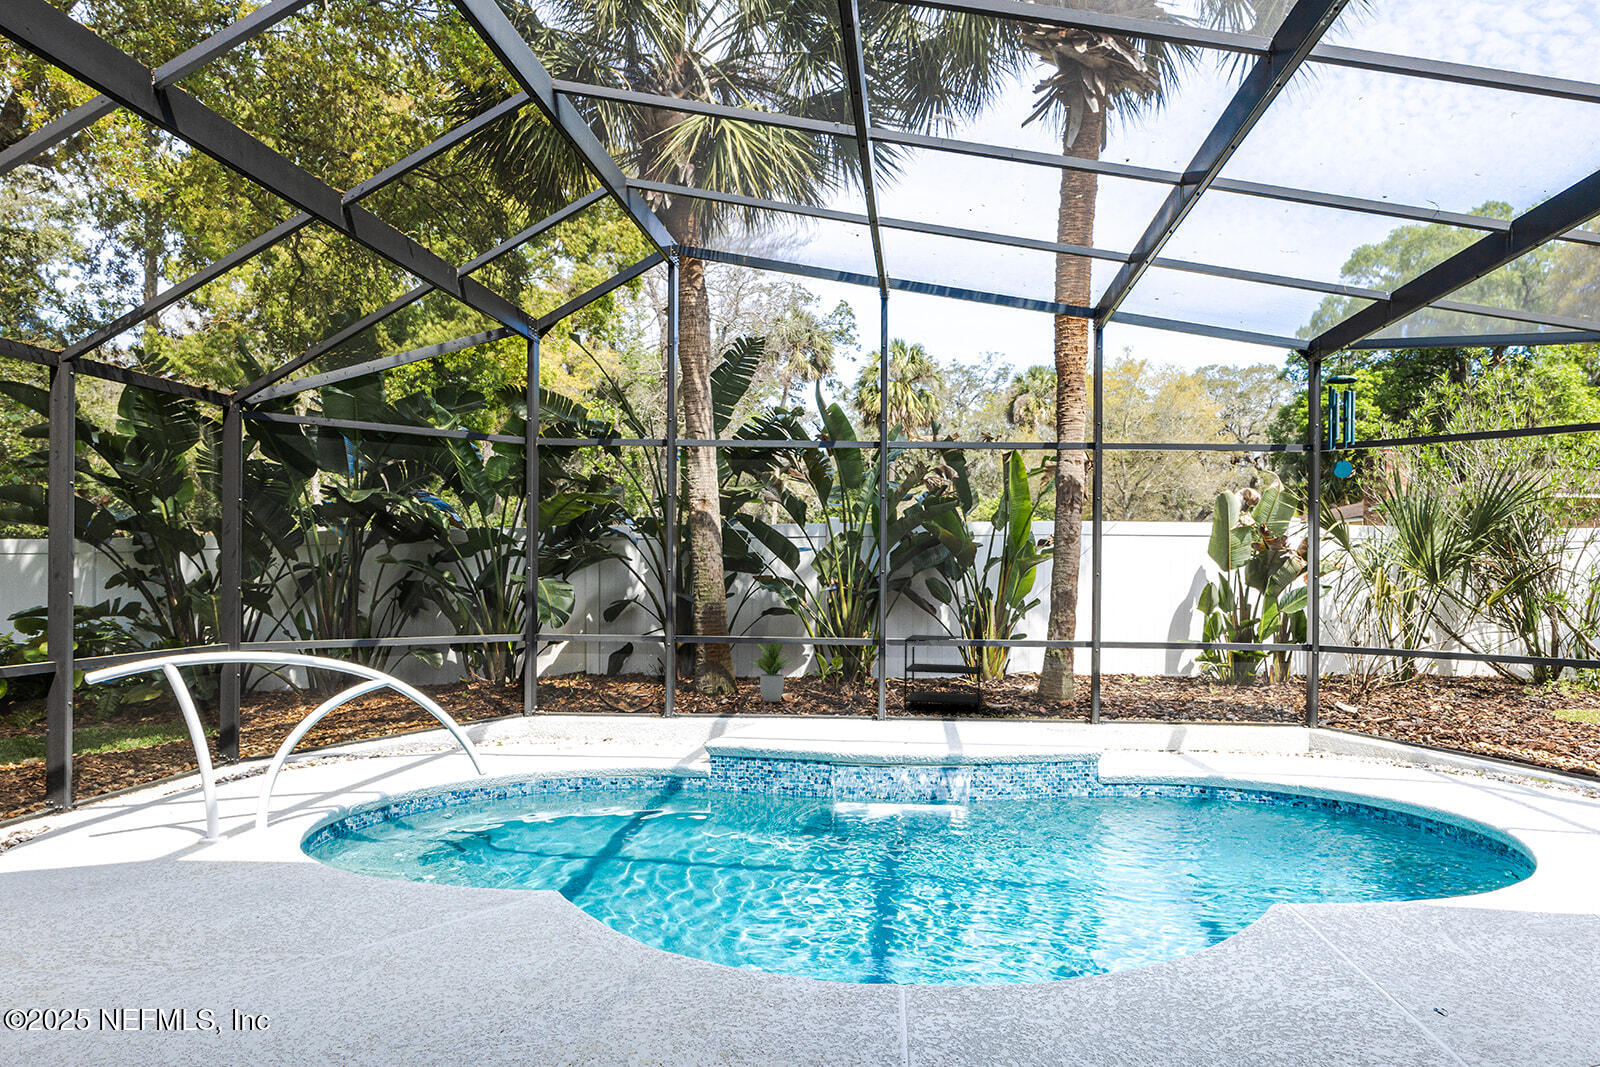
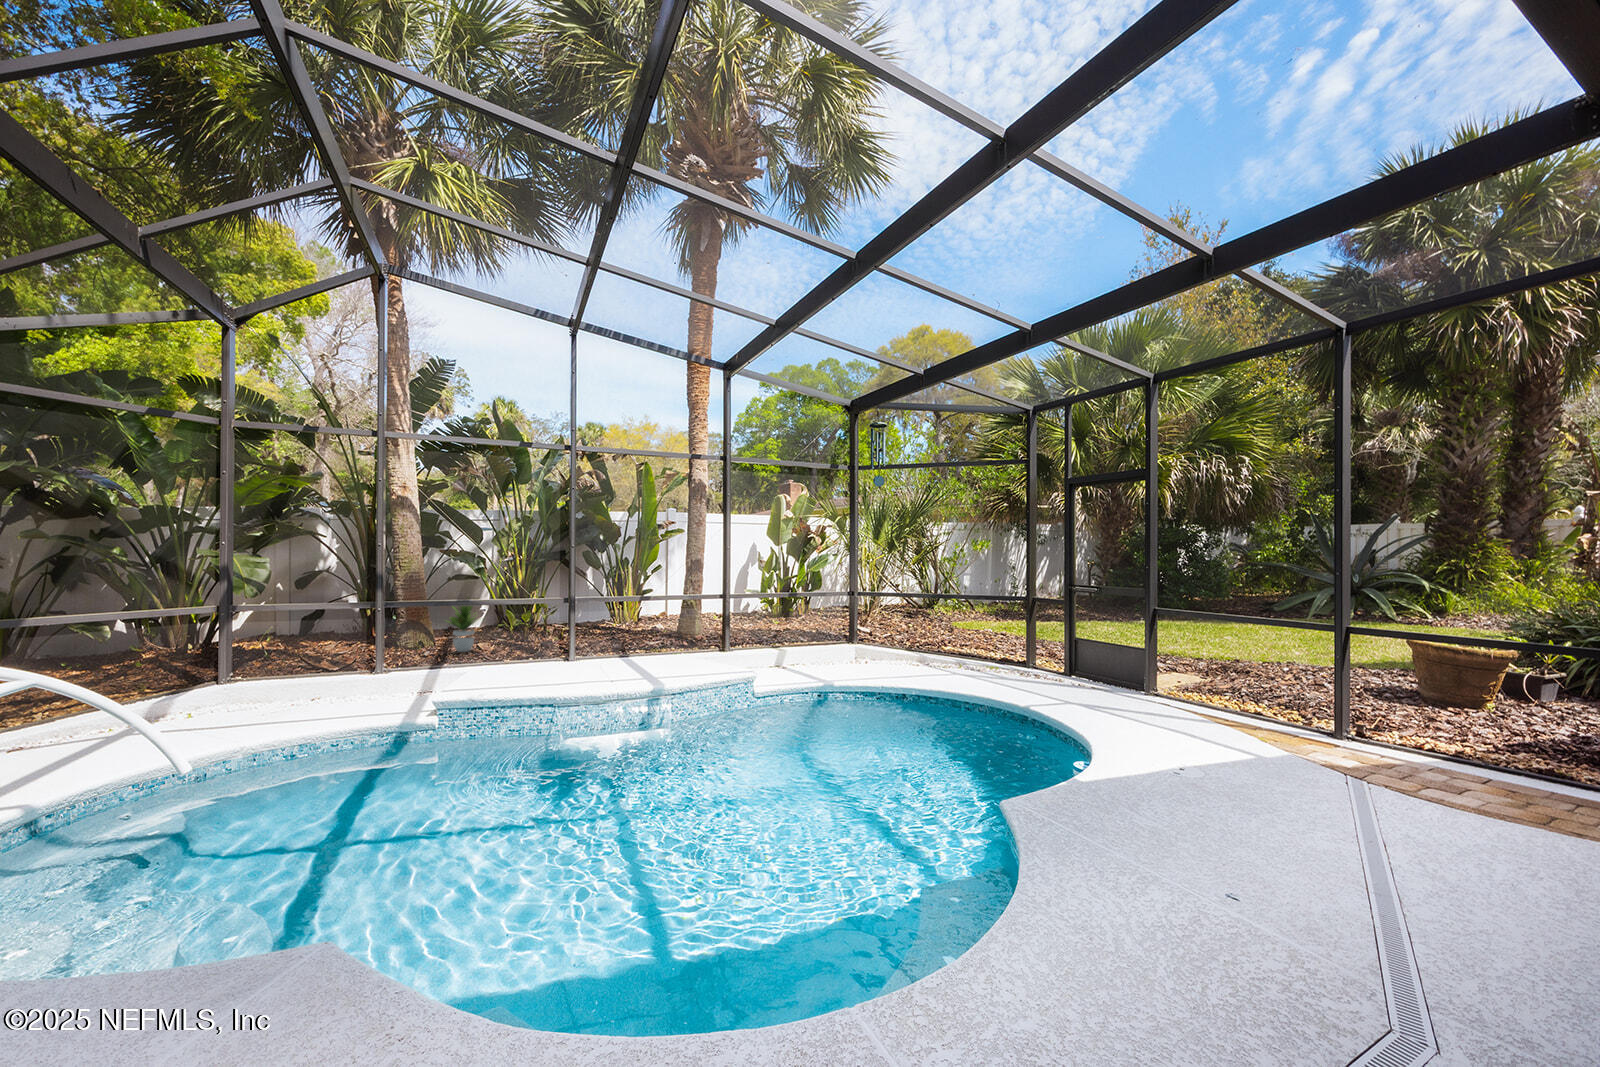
side table: present [904,635,983,713] -> none [580,592,639,651]

